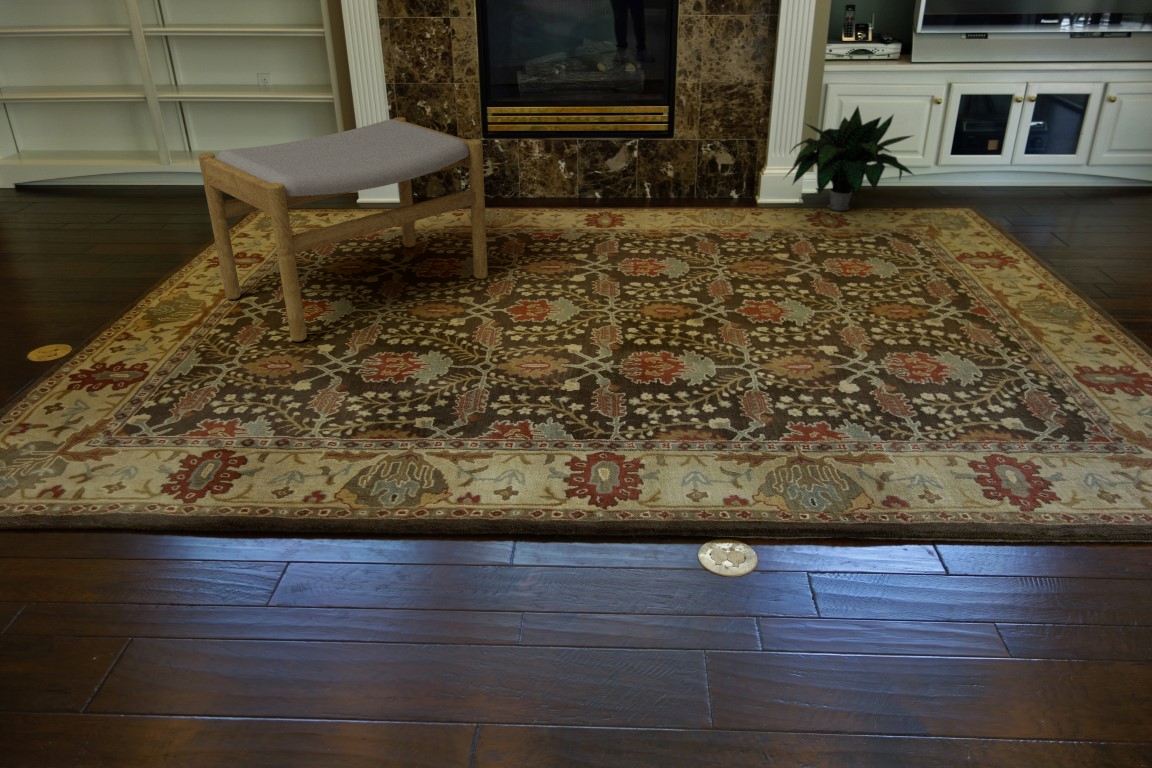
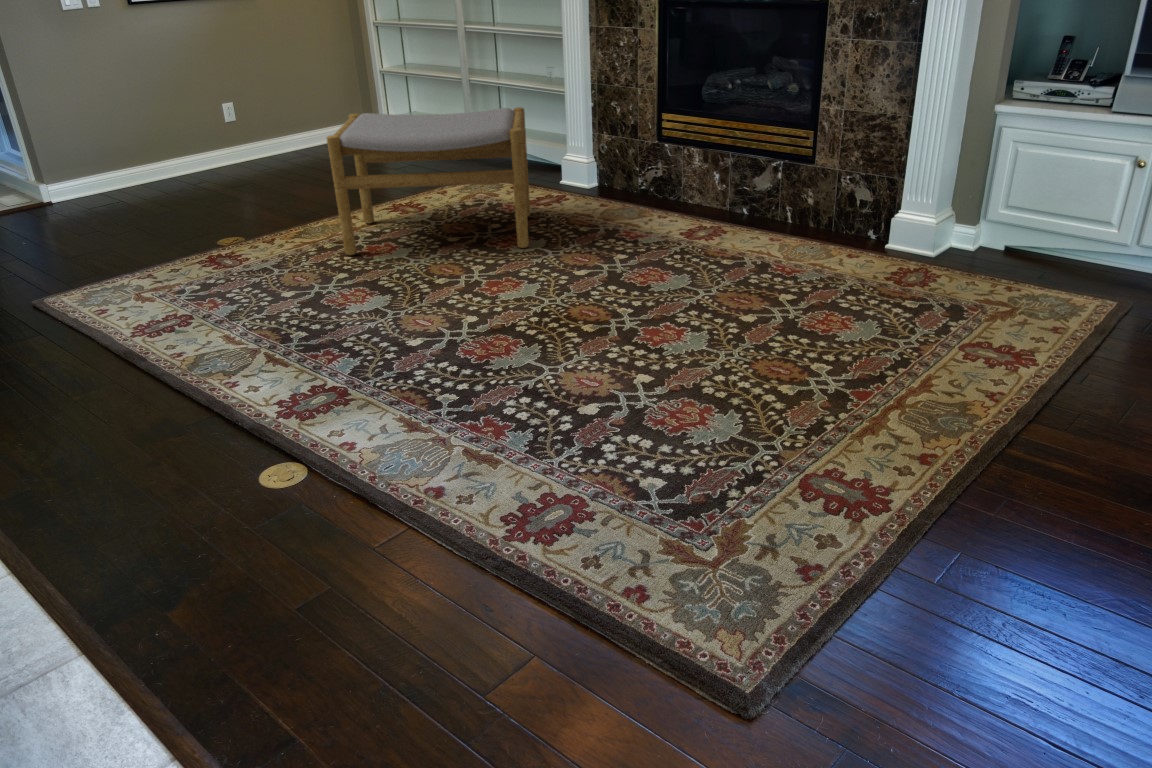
potted plant: present [786,106,913,211] -> none [894,152,1055,272]

